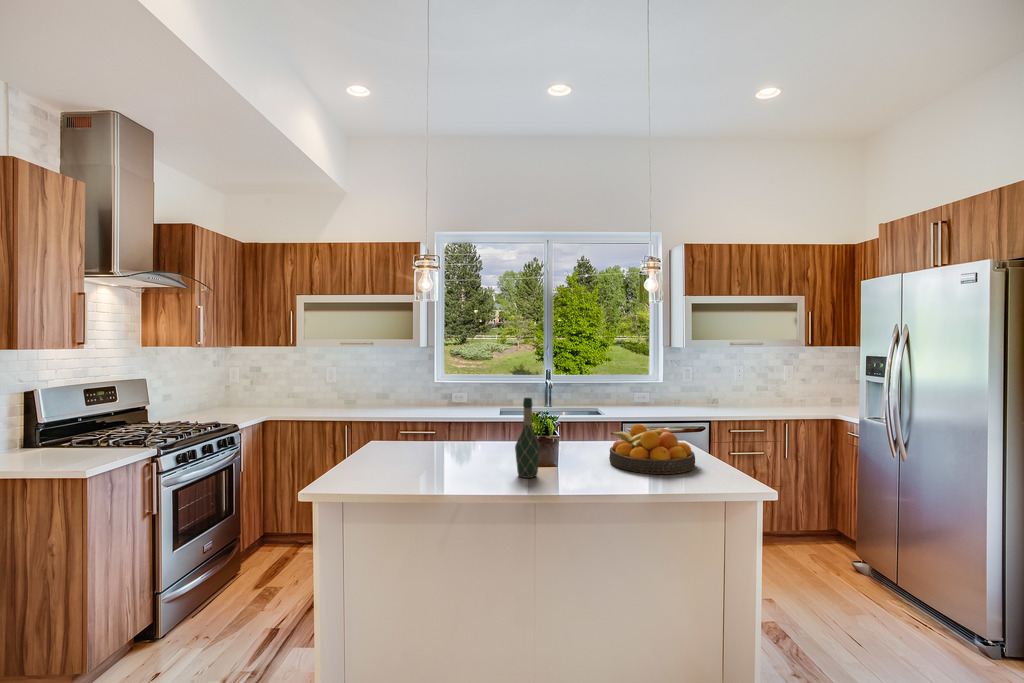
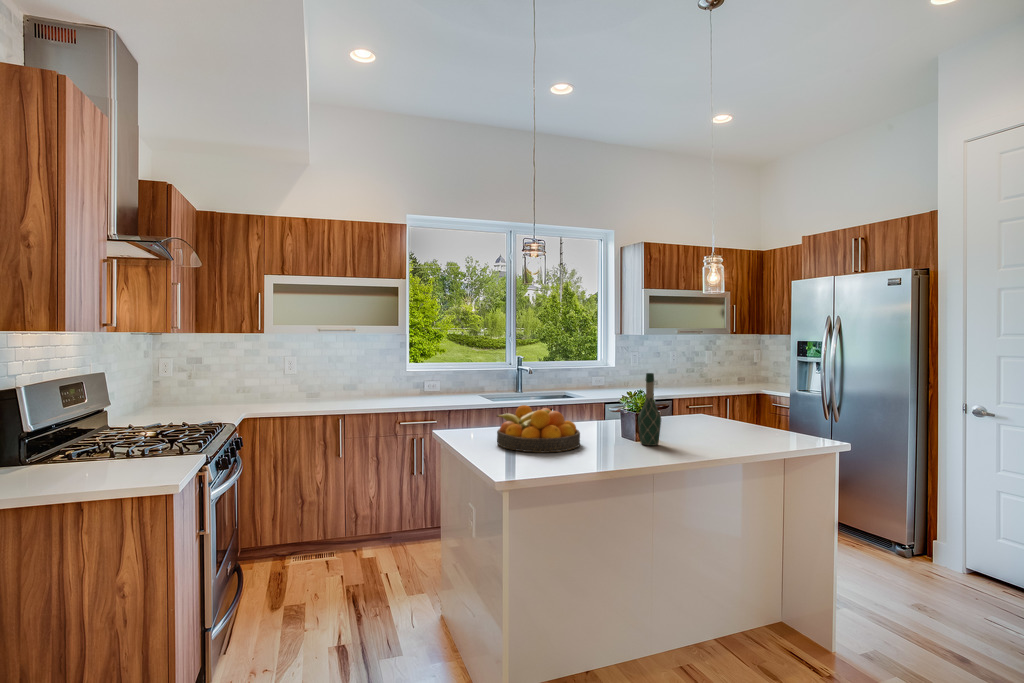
fruit bowl: present [609,424,695,474] -> present [497,405,580,452]

